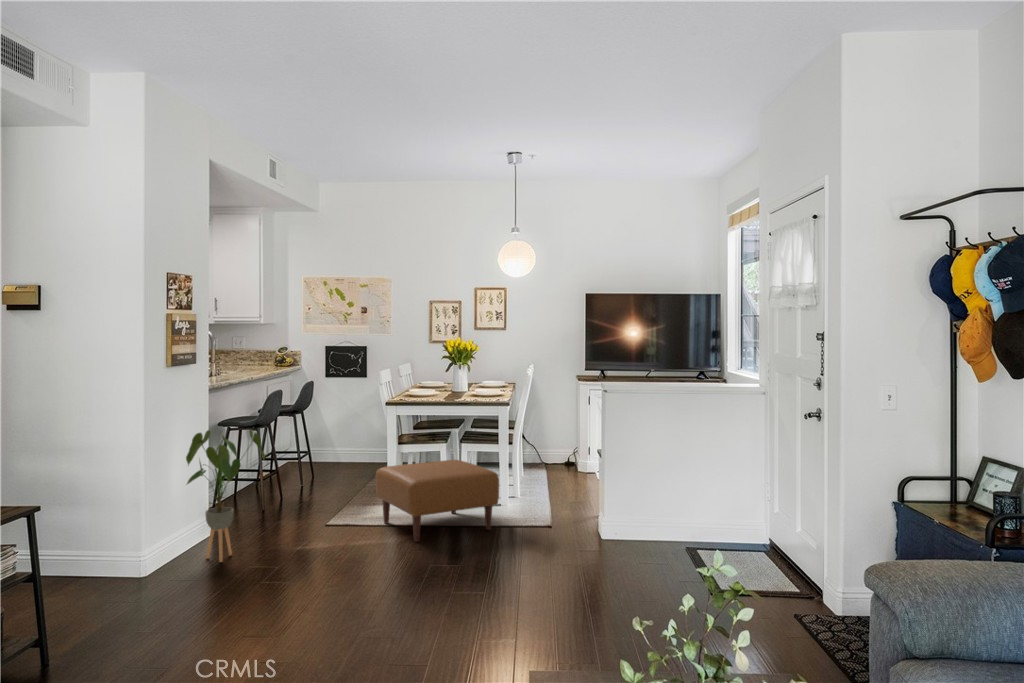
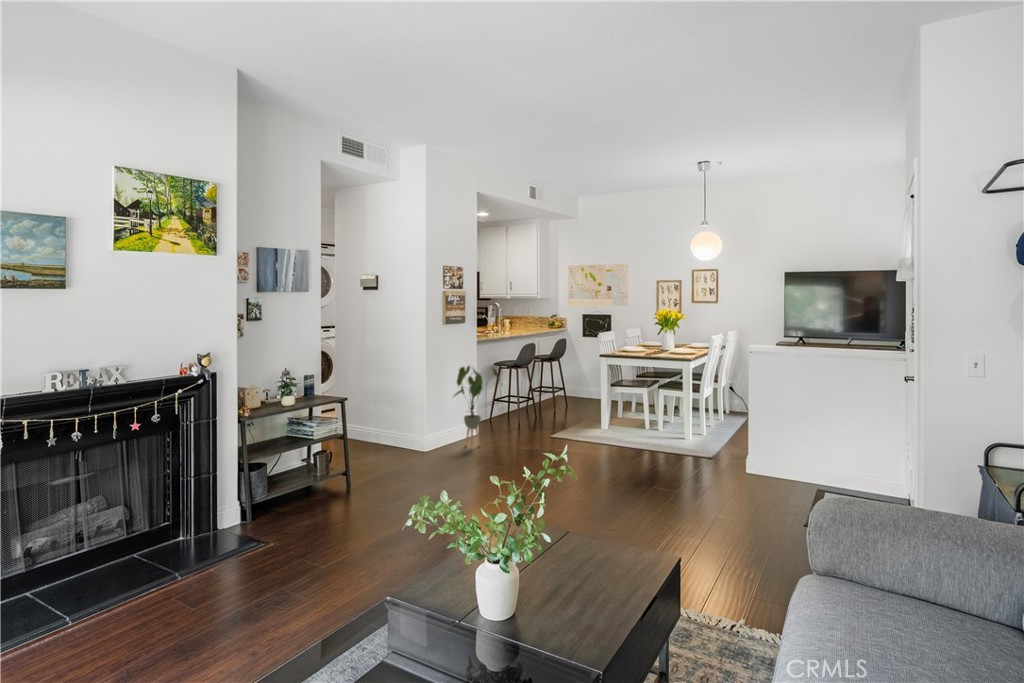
ottoman: present [376,460,499,542] -> none [583,400,667,454]

